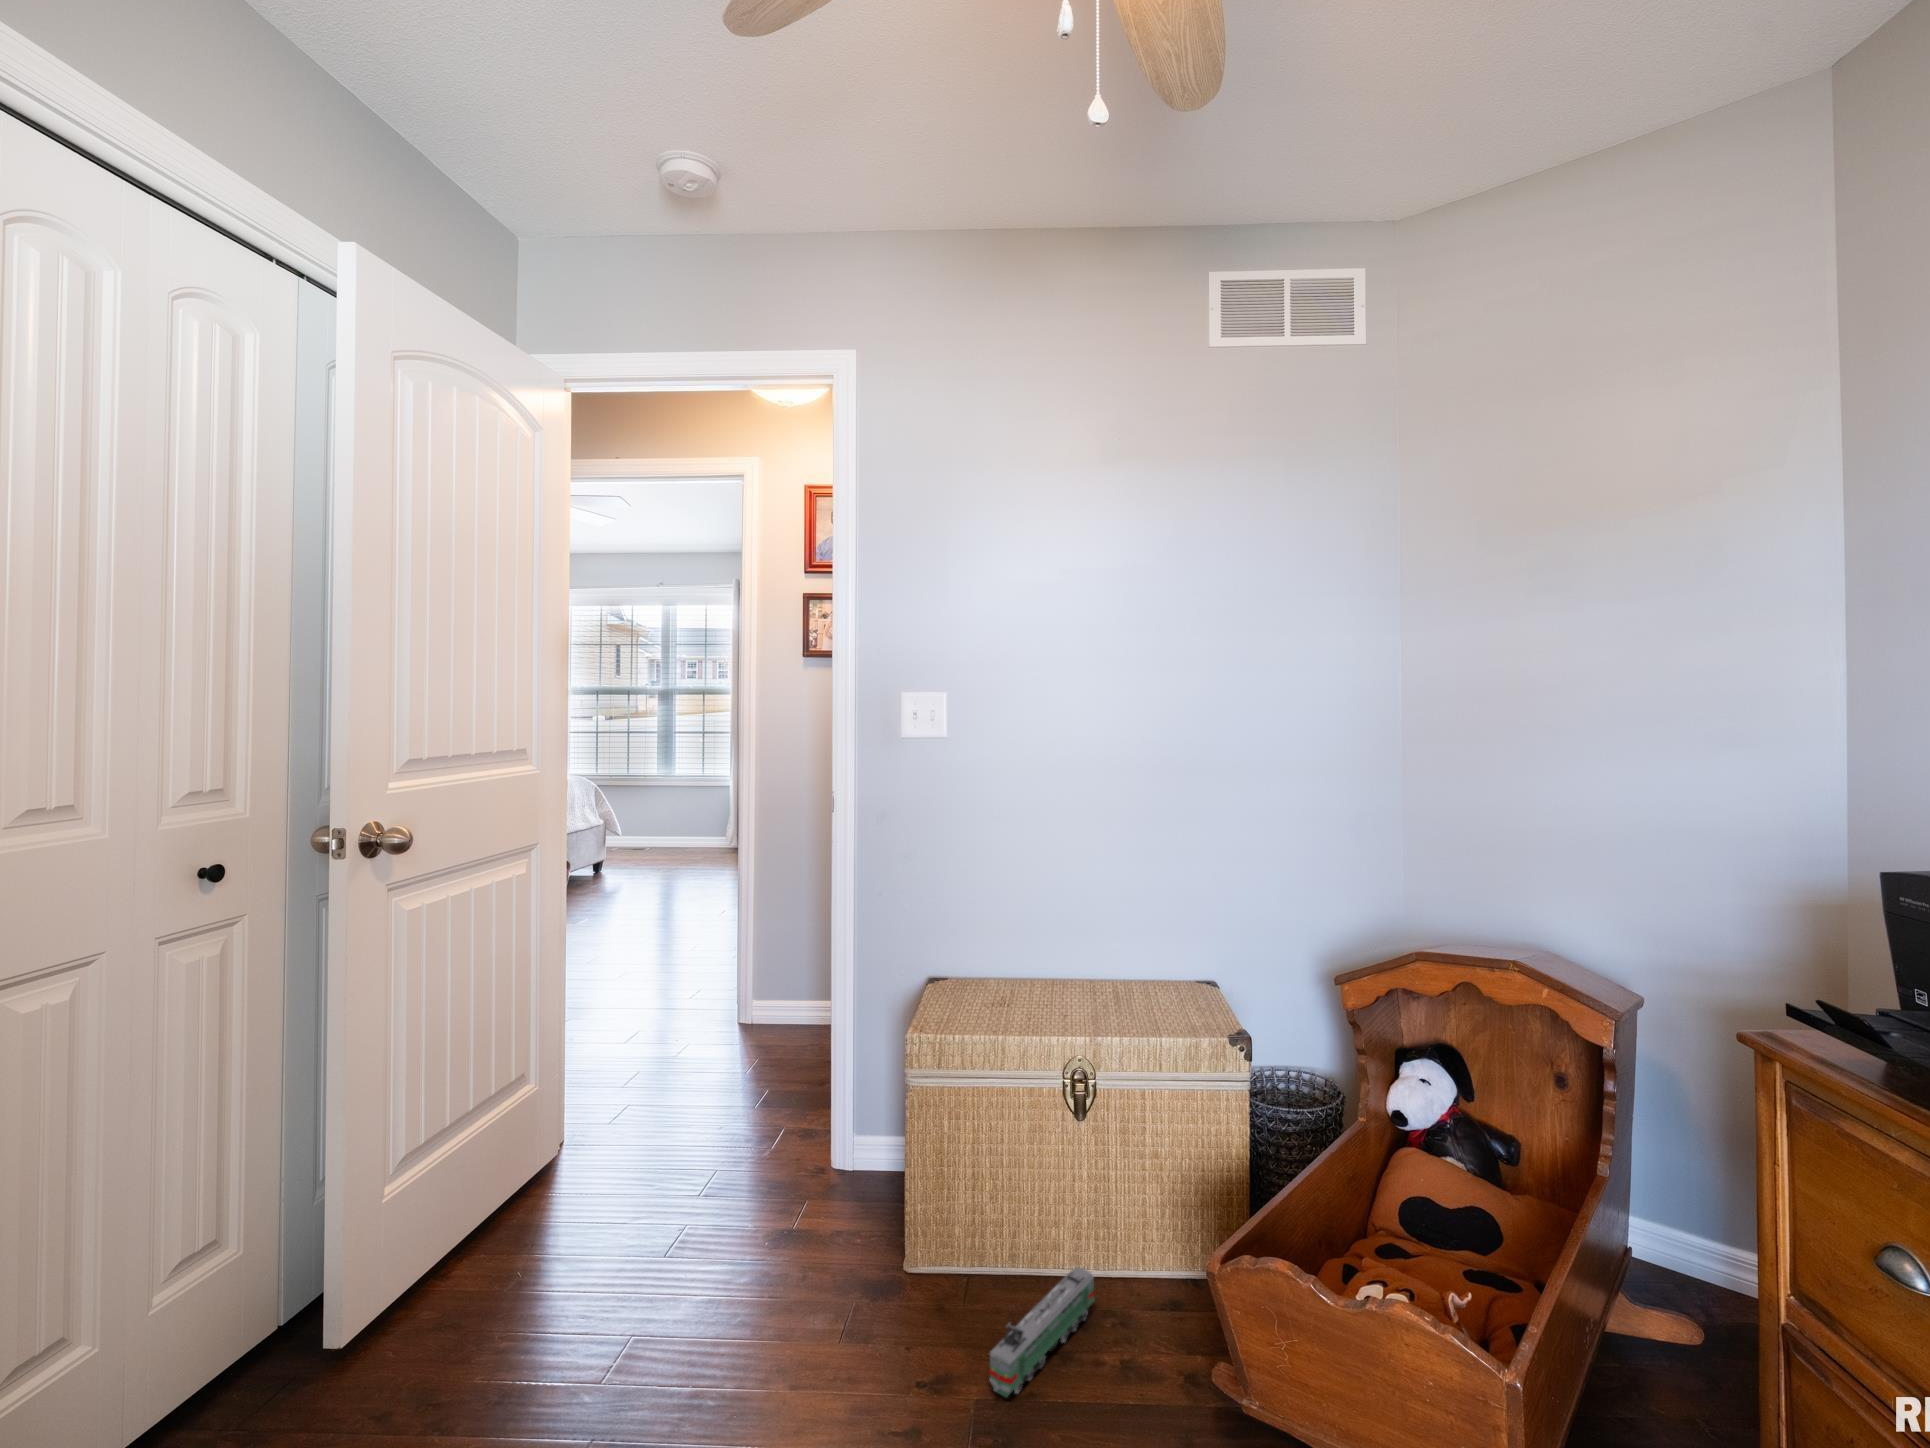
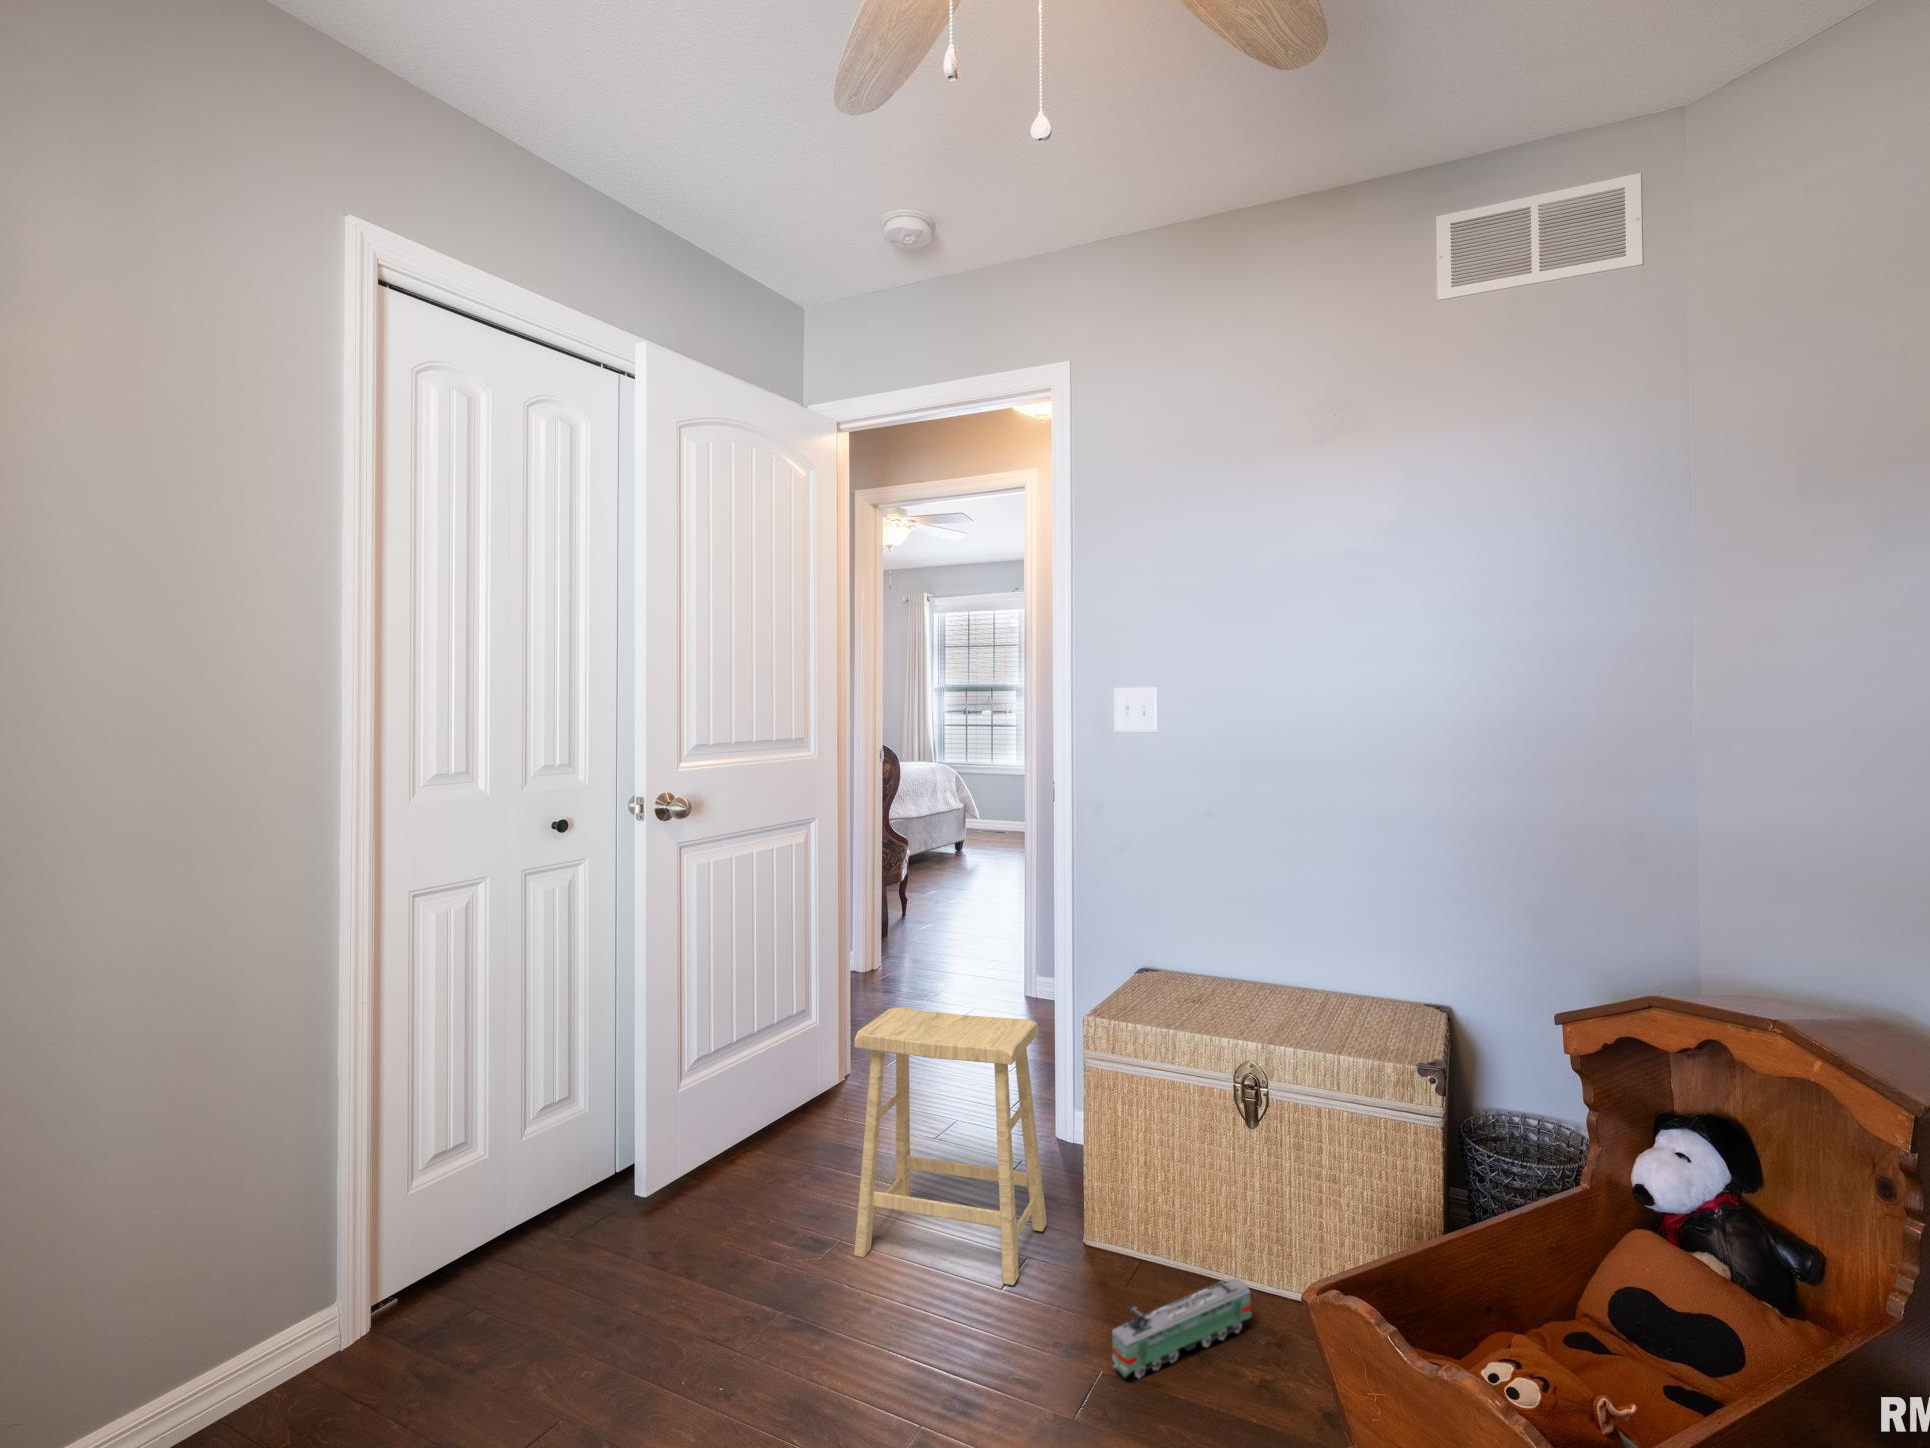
footstool: none [658,1047,862,1351] -> present [854,1008,1047,1285]

